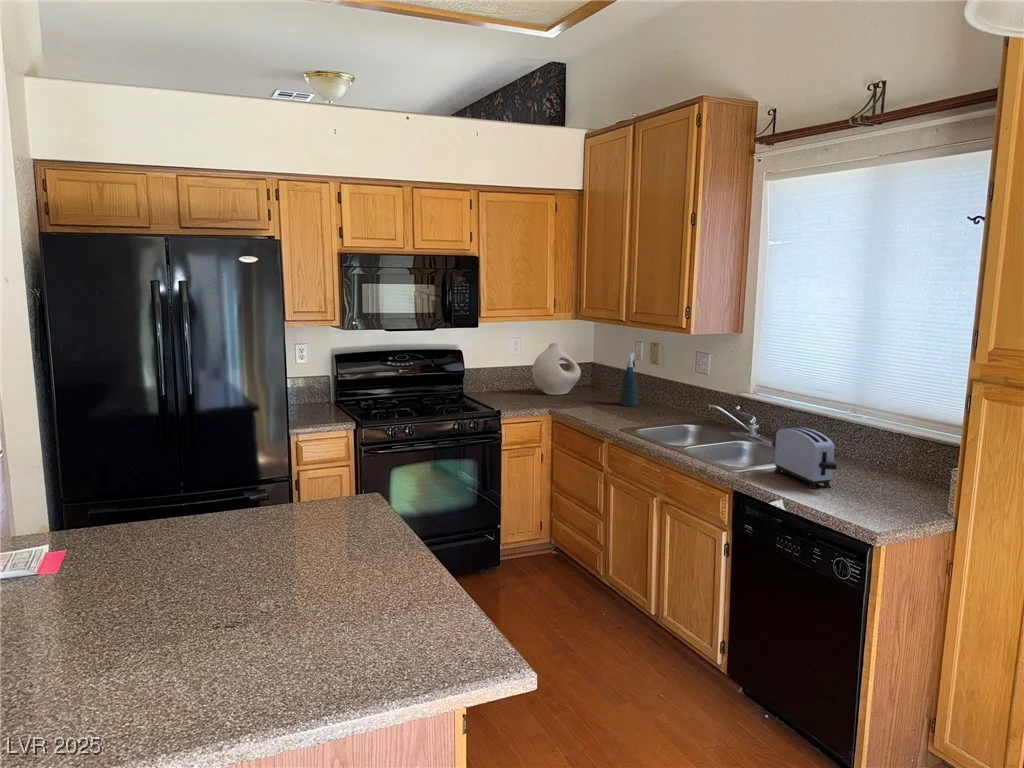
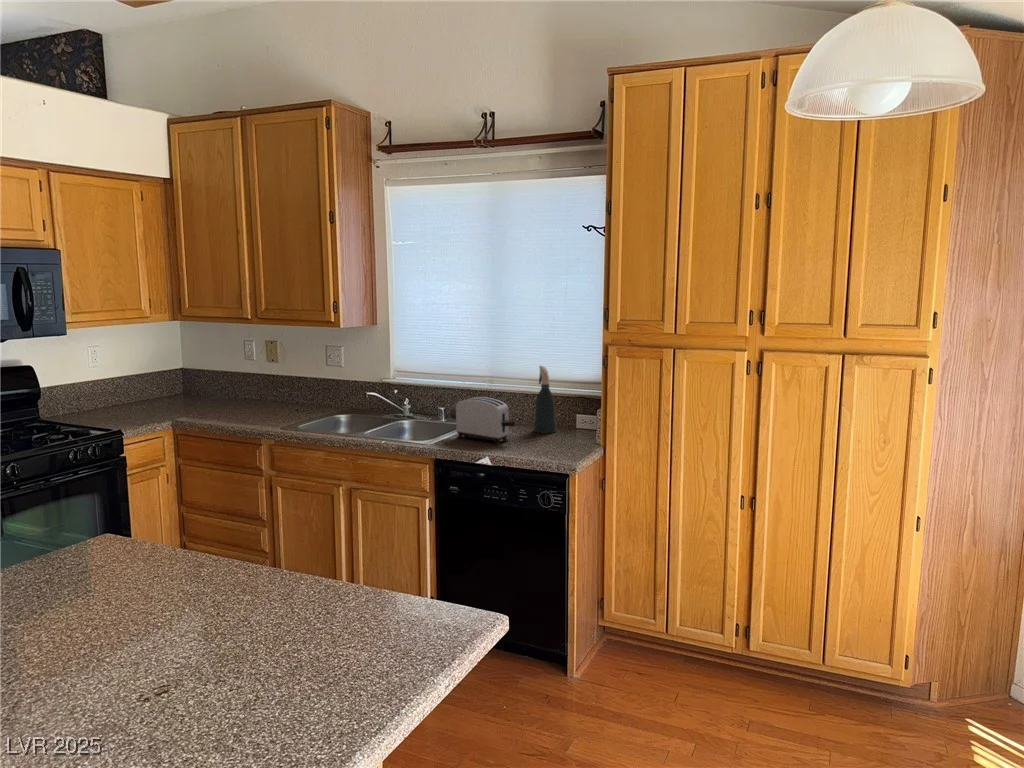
vase: present [532,343,581,395] -> none [126,350,182,409]
spray bottle: present [620,353,638,406] -> present [534,366,557,434]

